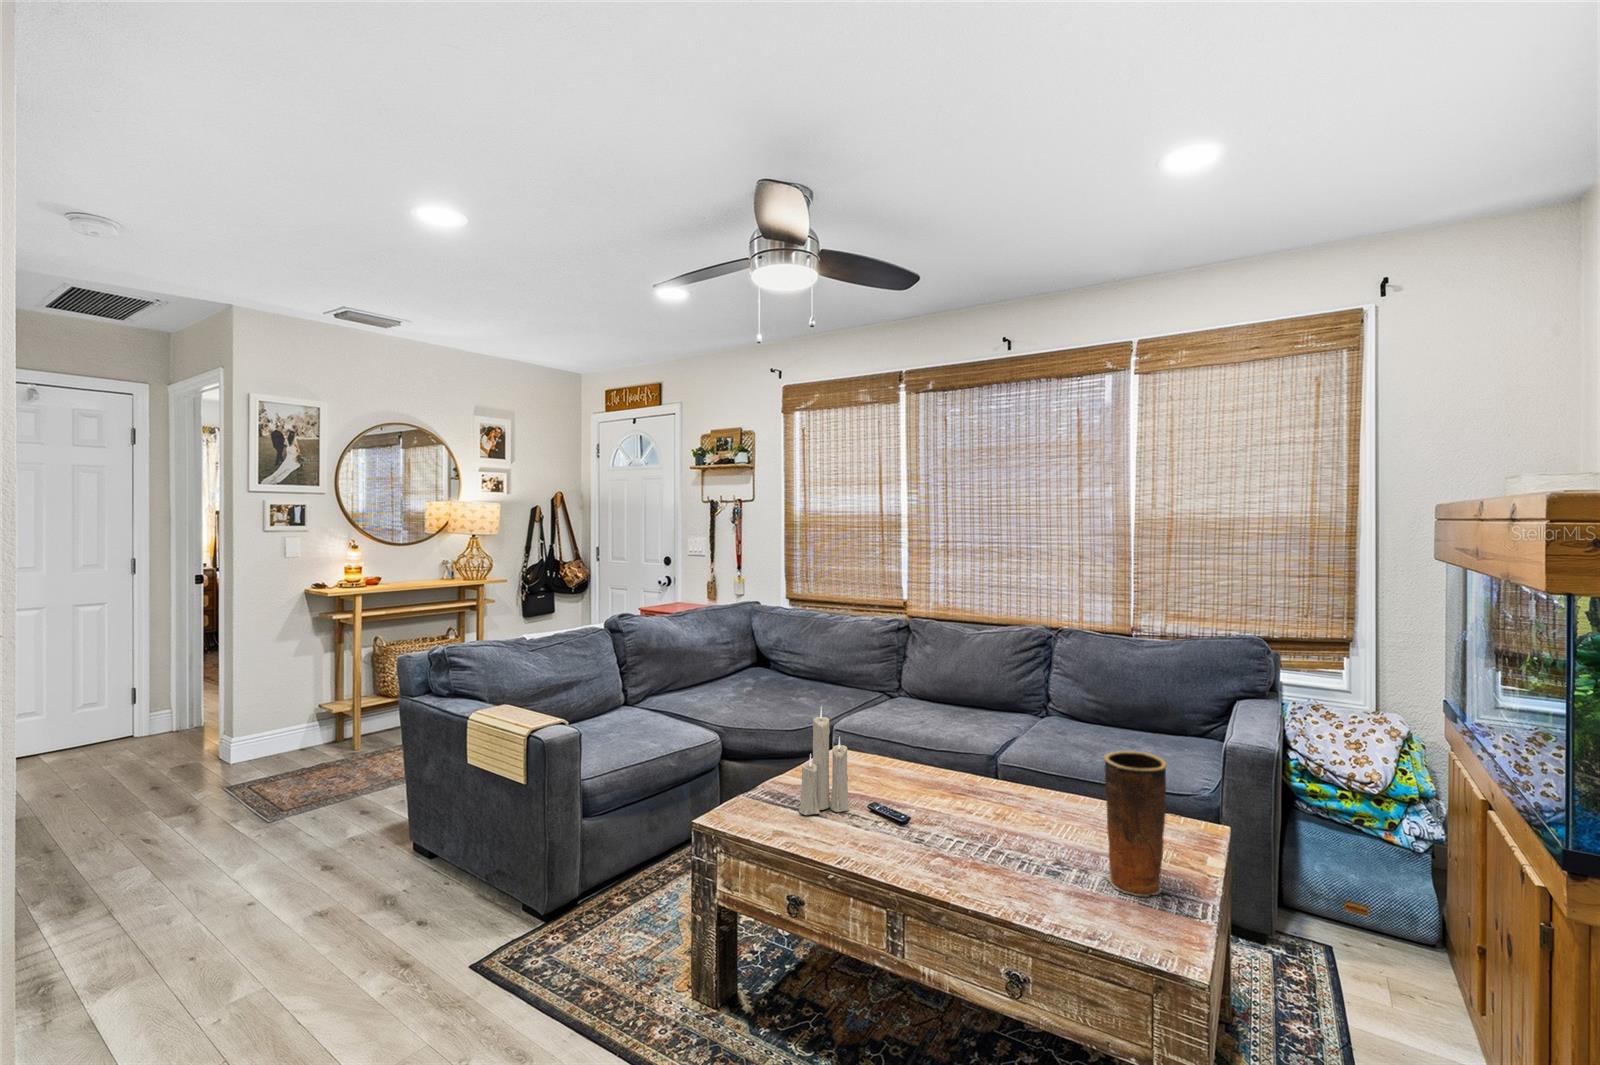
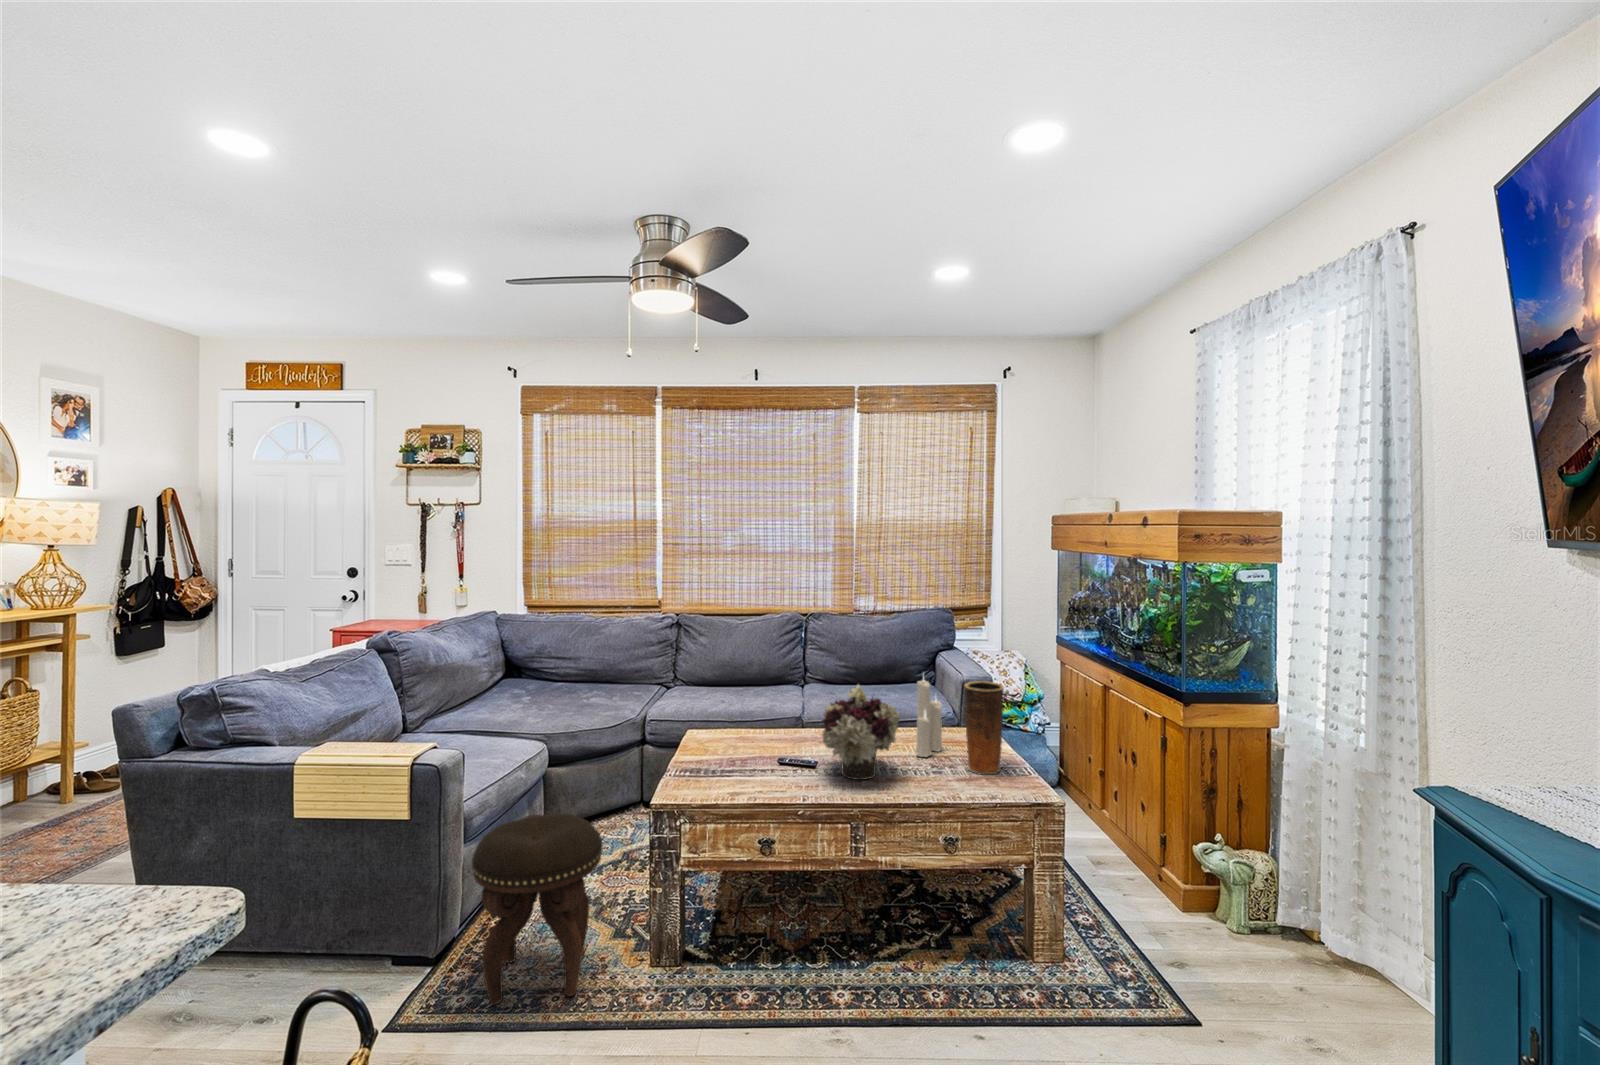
candle: present [799,707,849,815] -> present [917,680,942,757]
flower arrangement: none [886,728,1005,856] -> present [822,685,899,780]
footstool: none [531,807,658,1001] -> present [472,813,602,1005]

